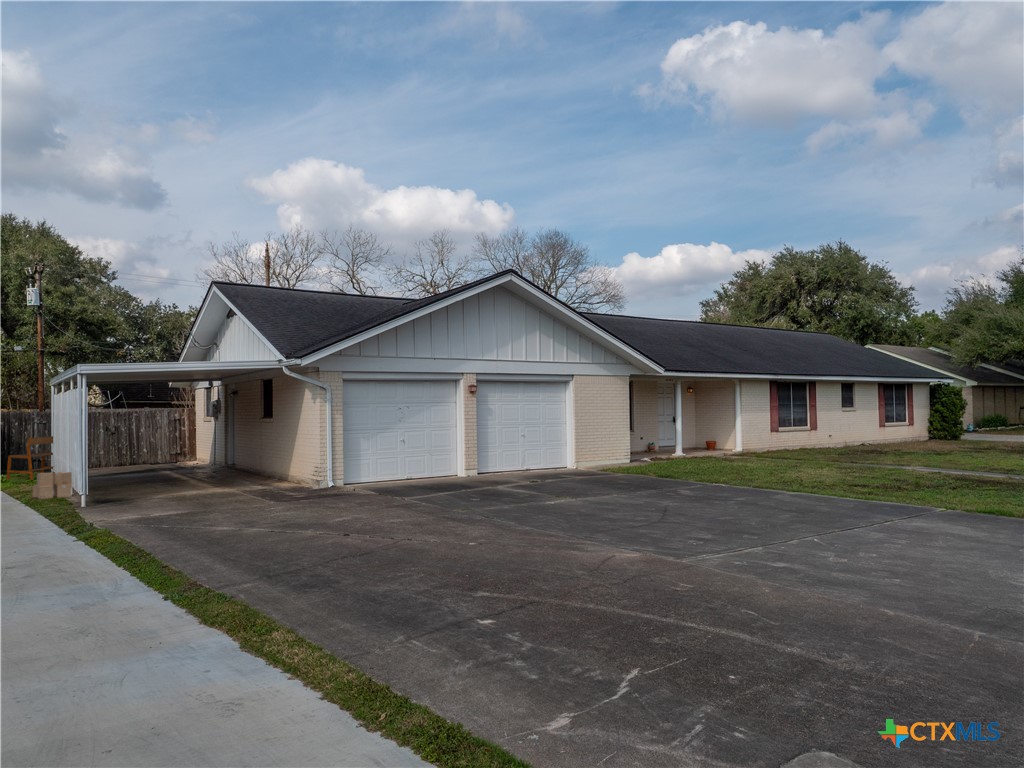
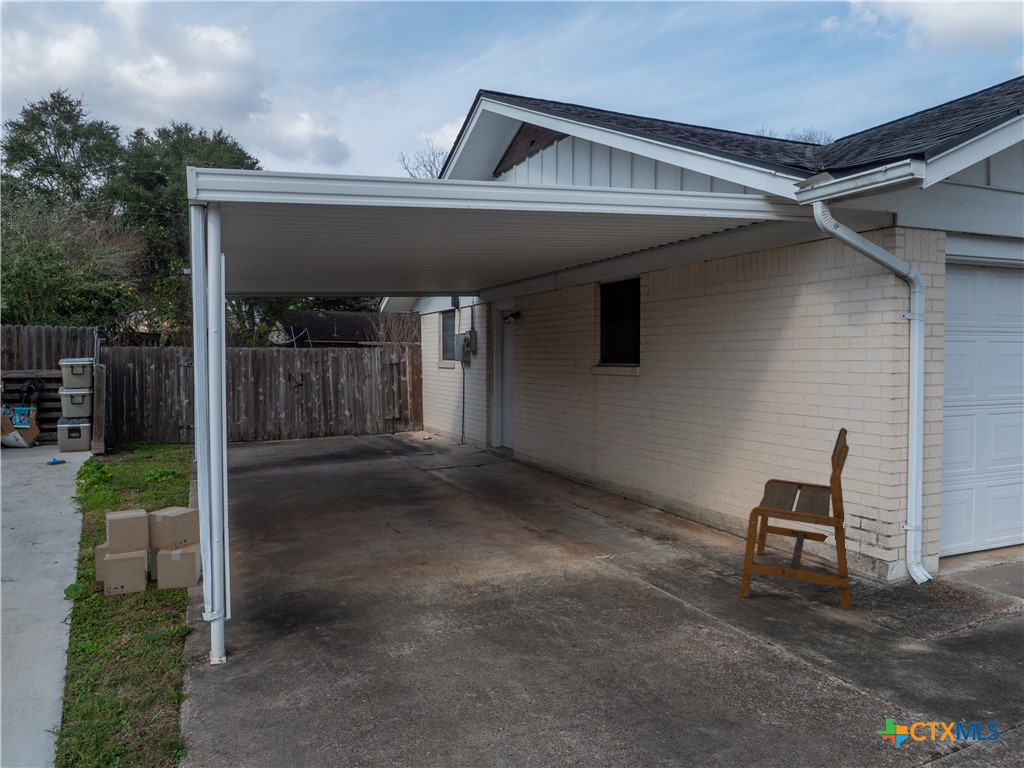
bench: present [7,436,53,480] -> present [740,428,851,610]

